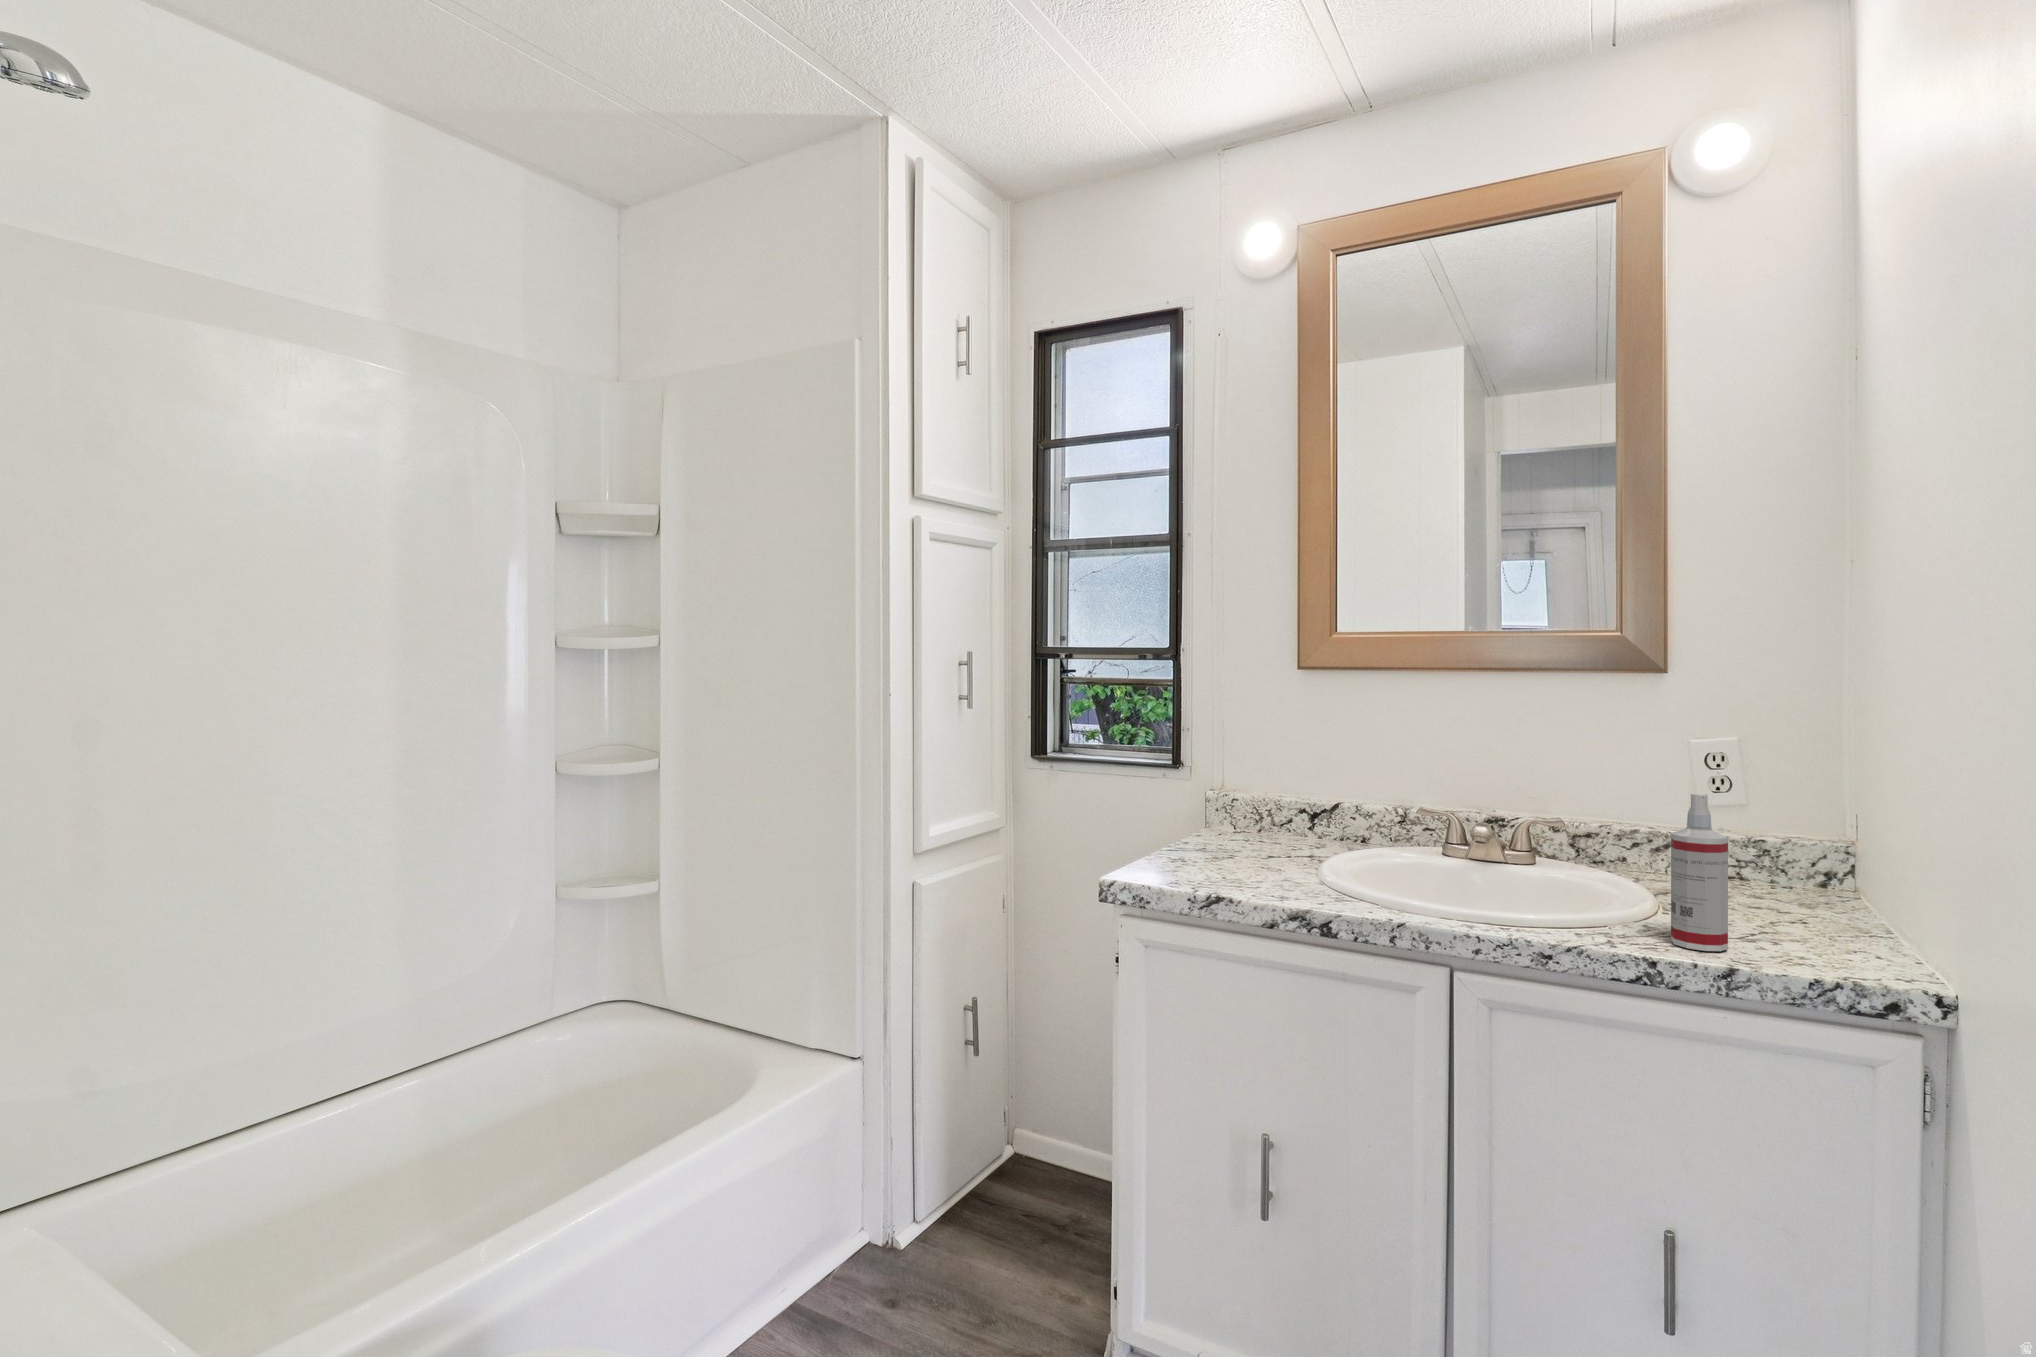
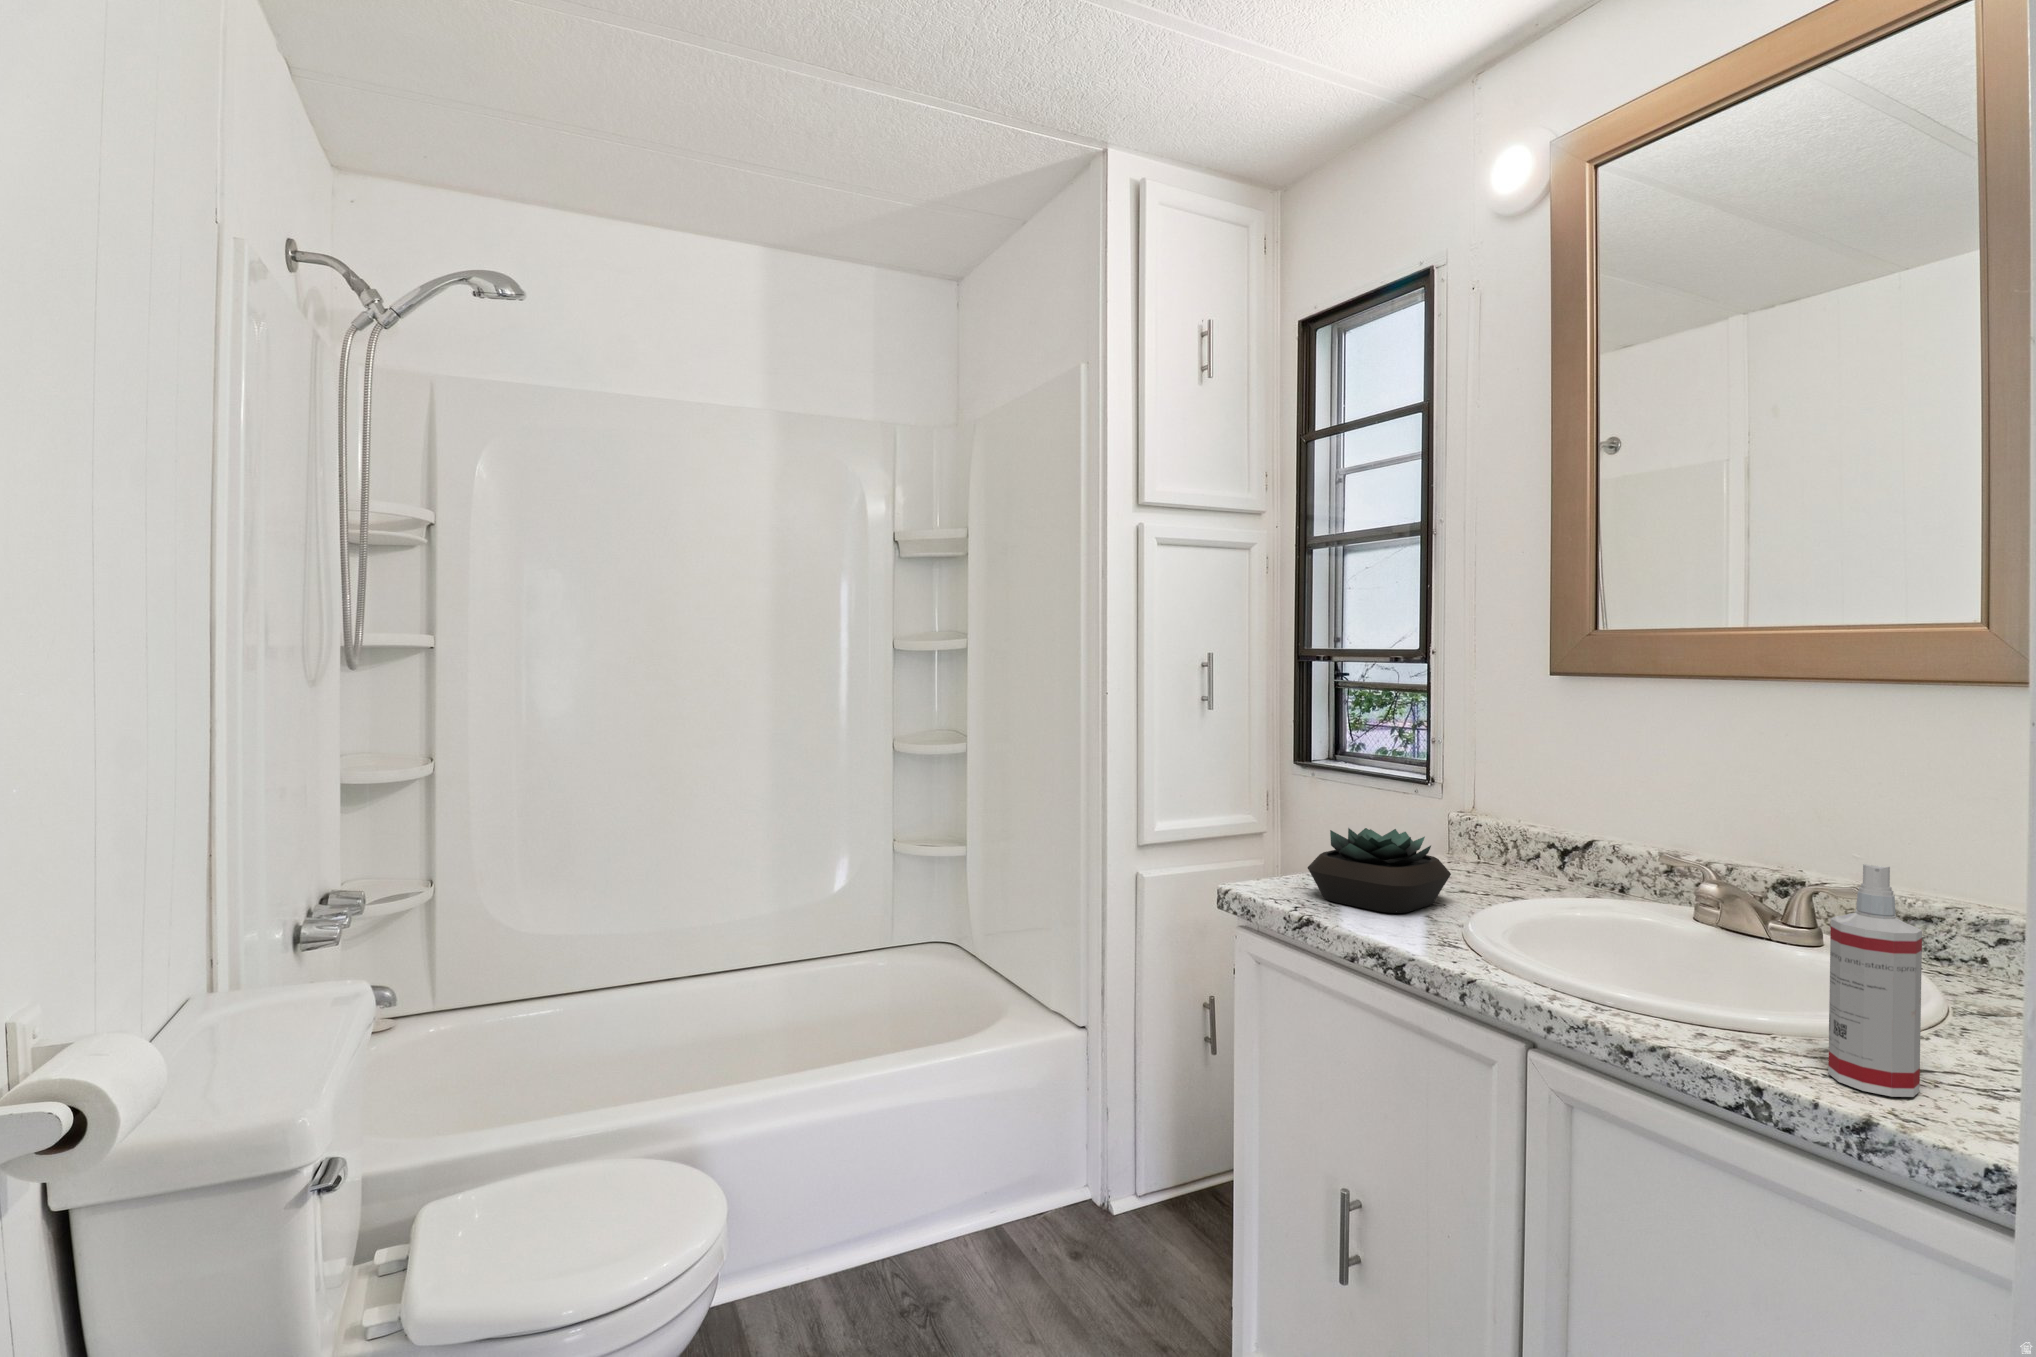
succulent plant: none [1180,807,1289,881] -> present [1308,828,1451,913]

